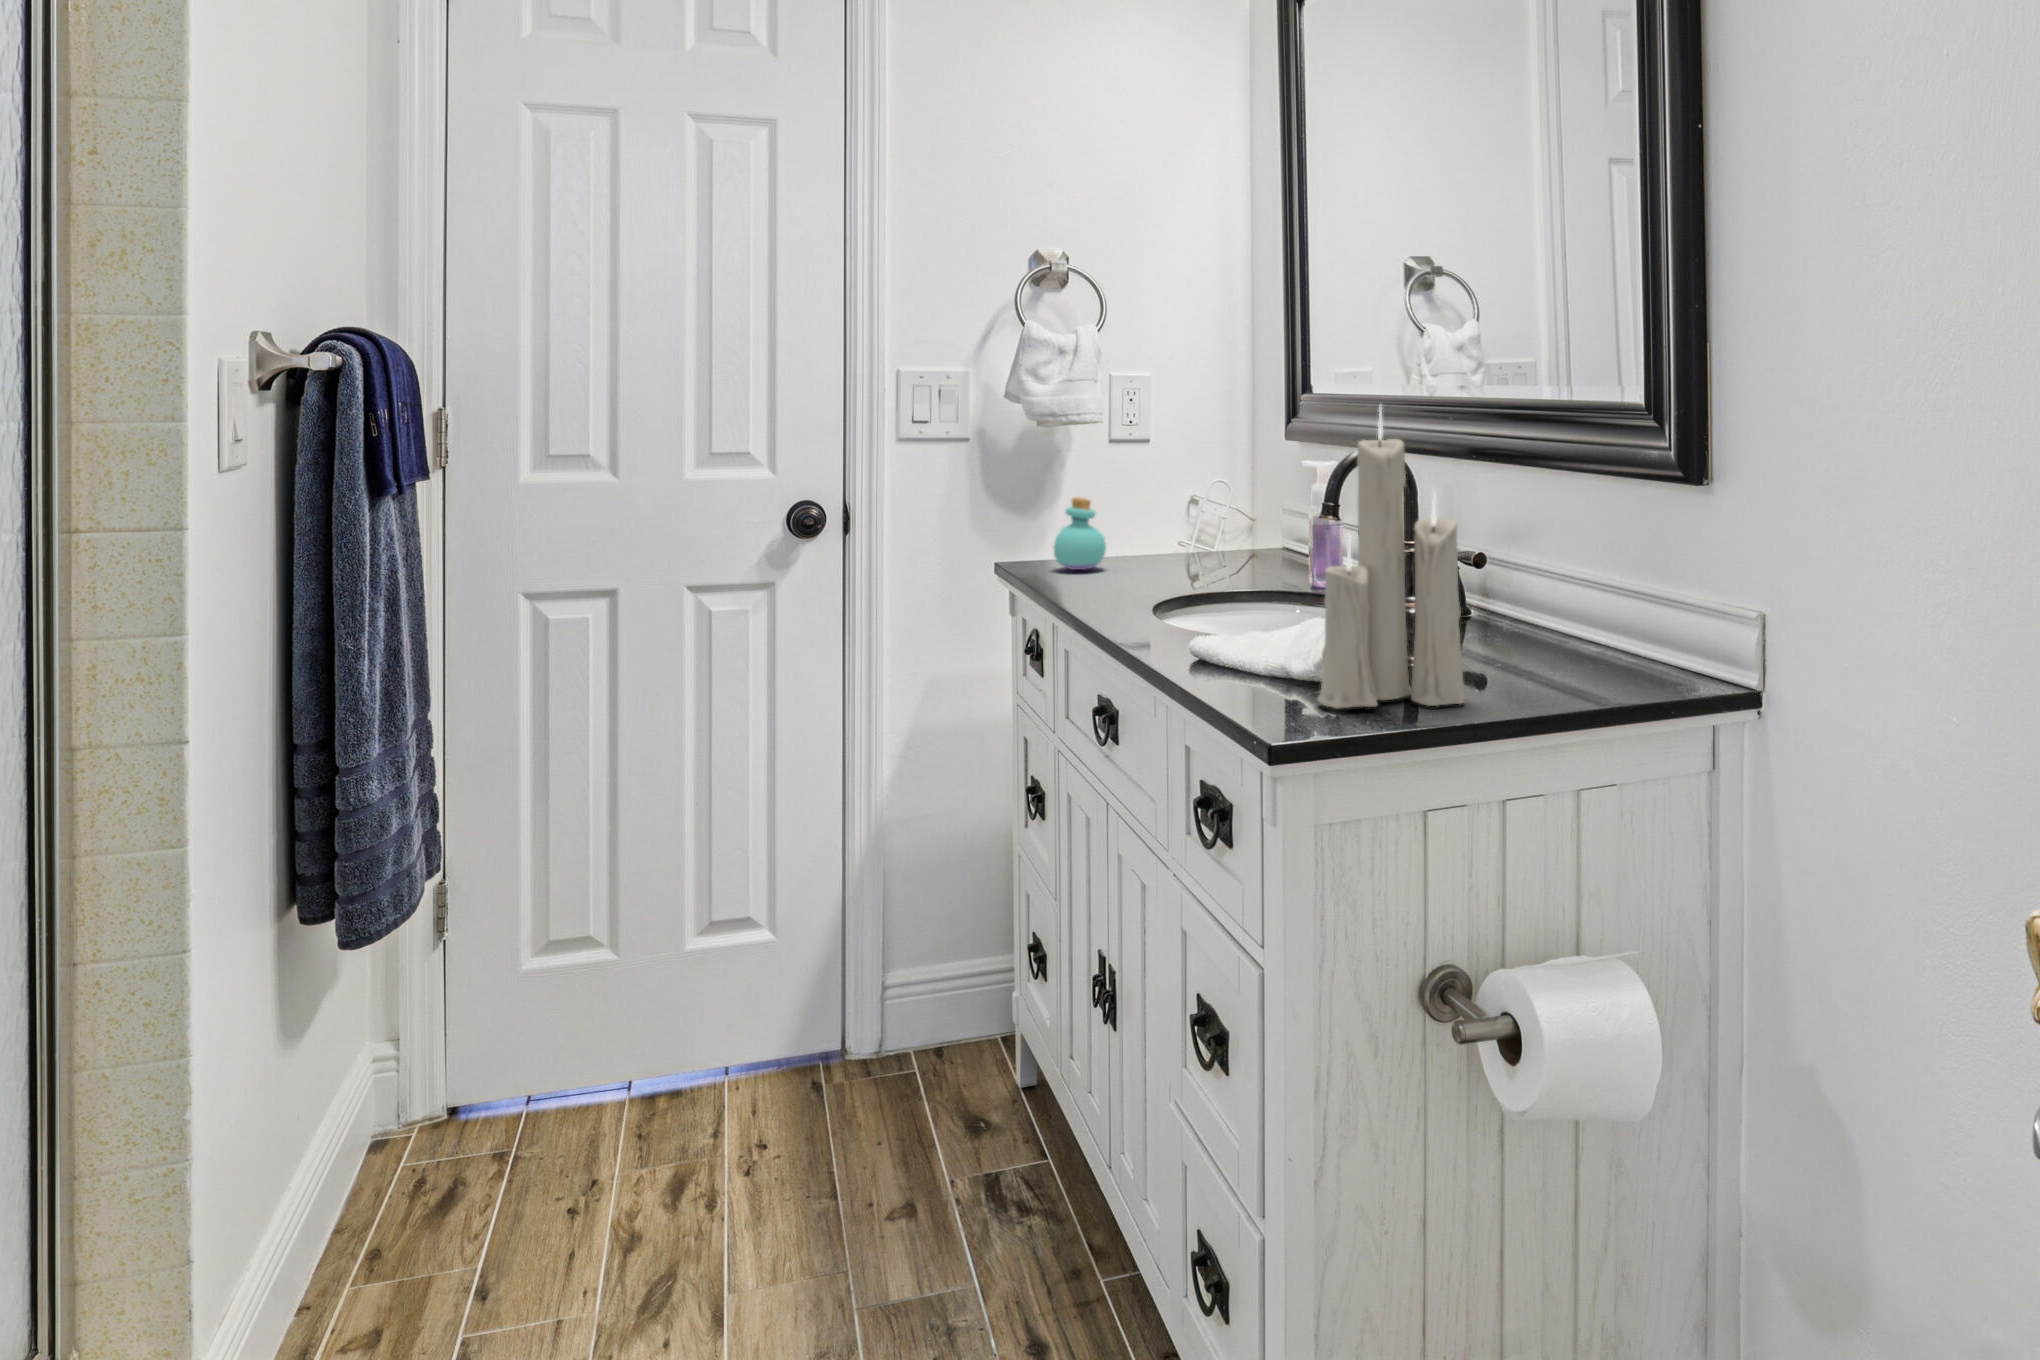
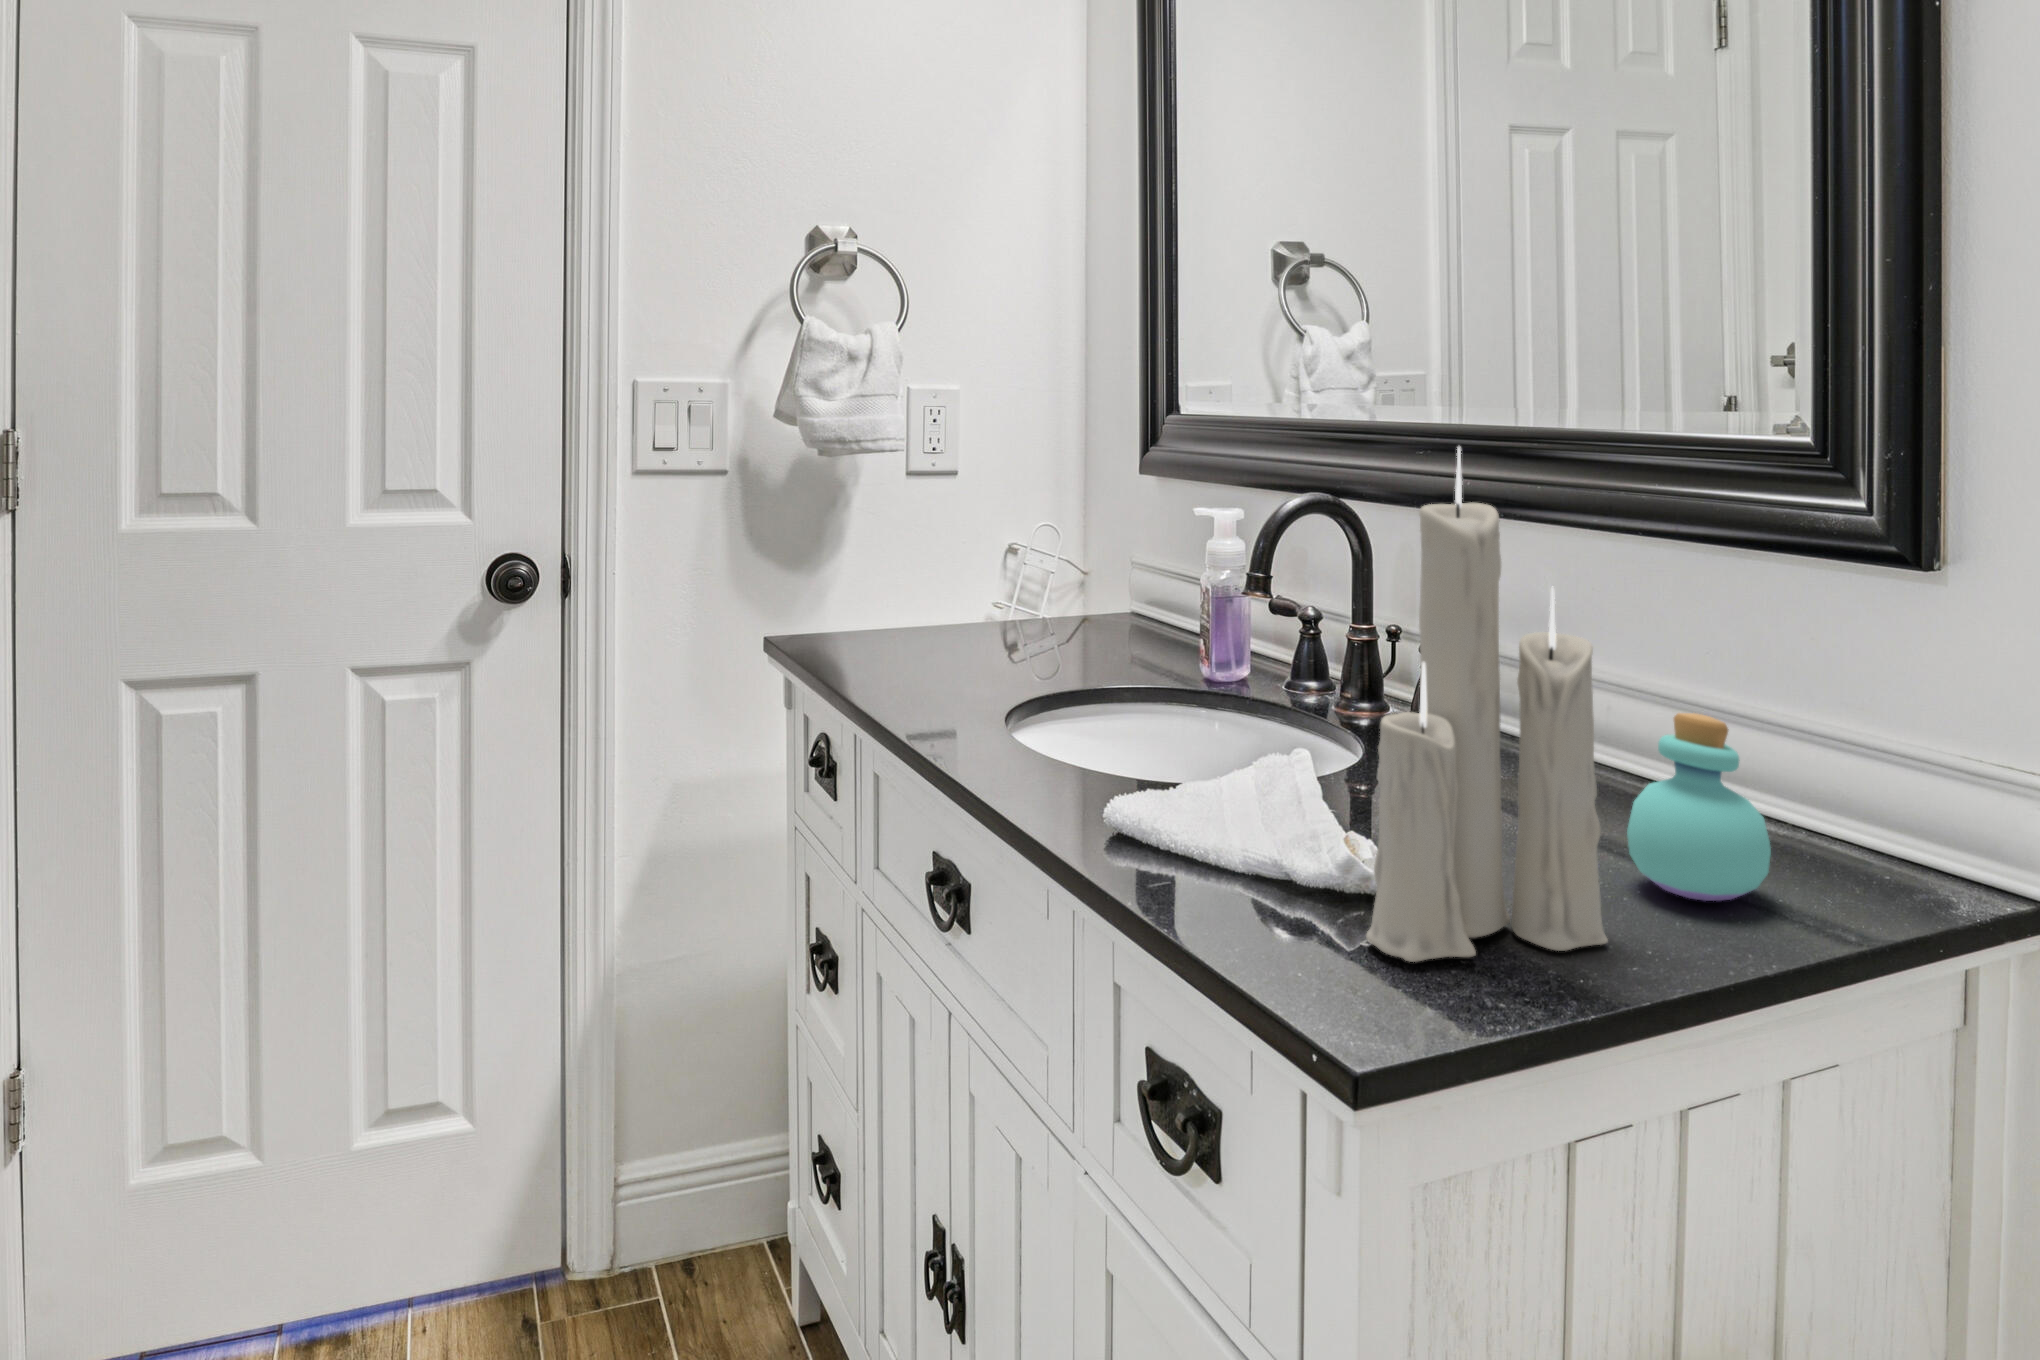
perfume bottle: present [1053,497,1106,570] -> present [1627,713,1771,901]

